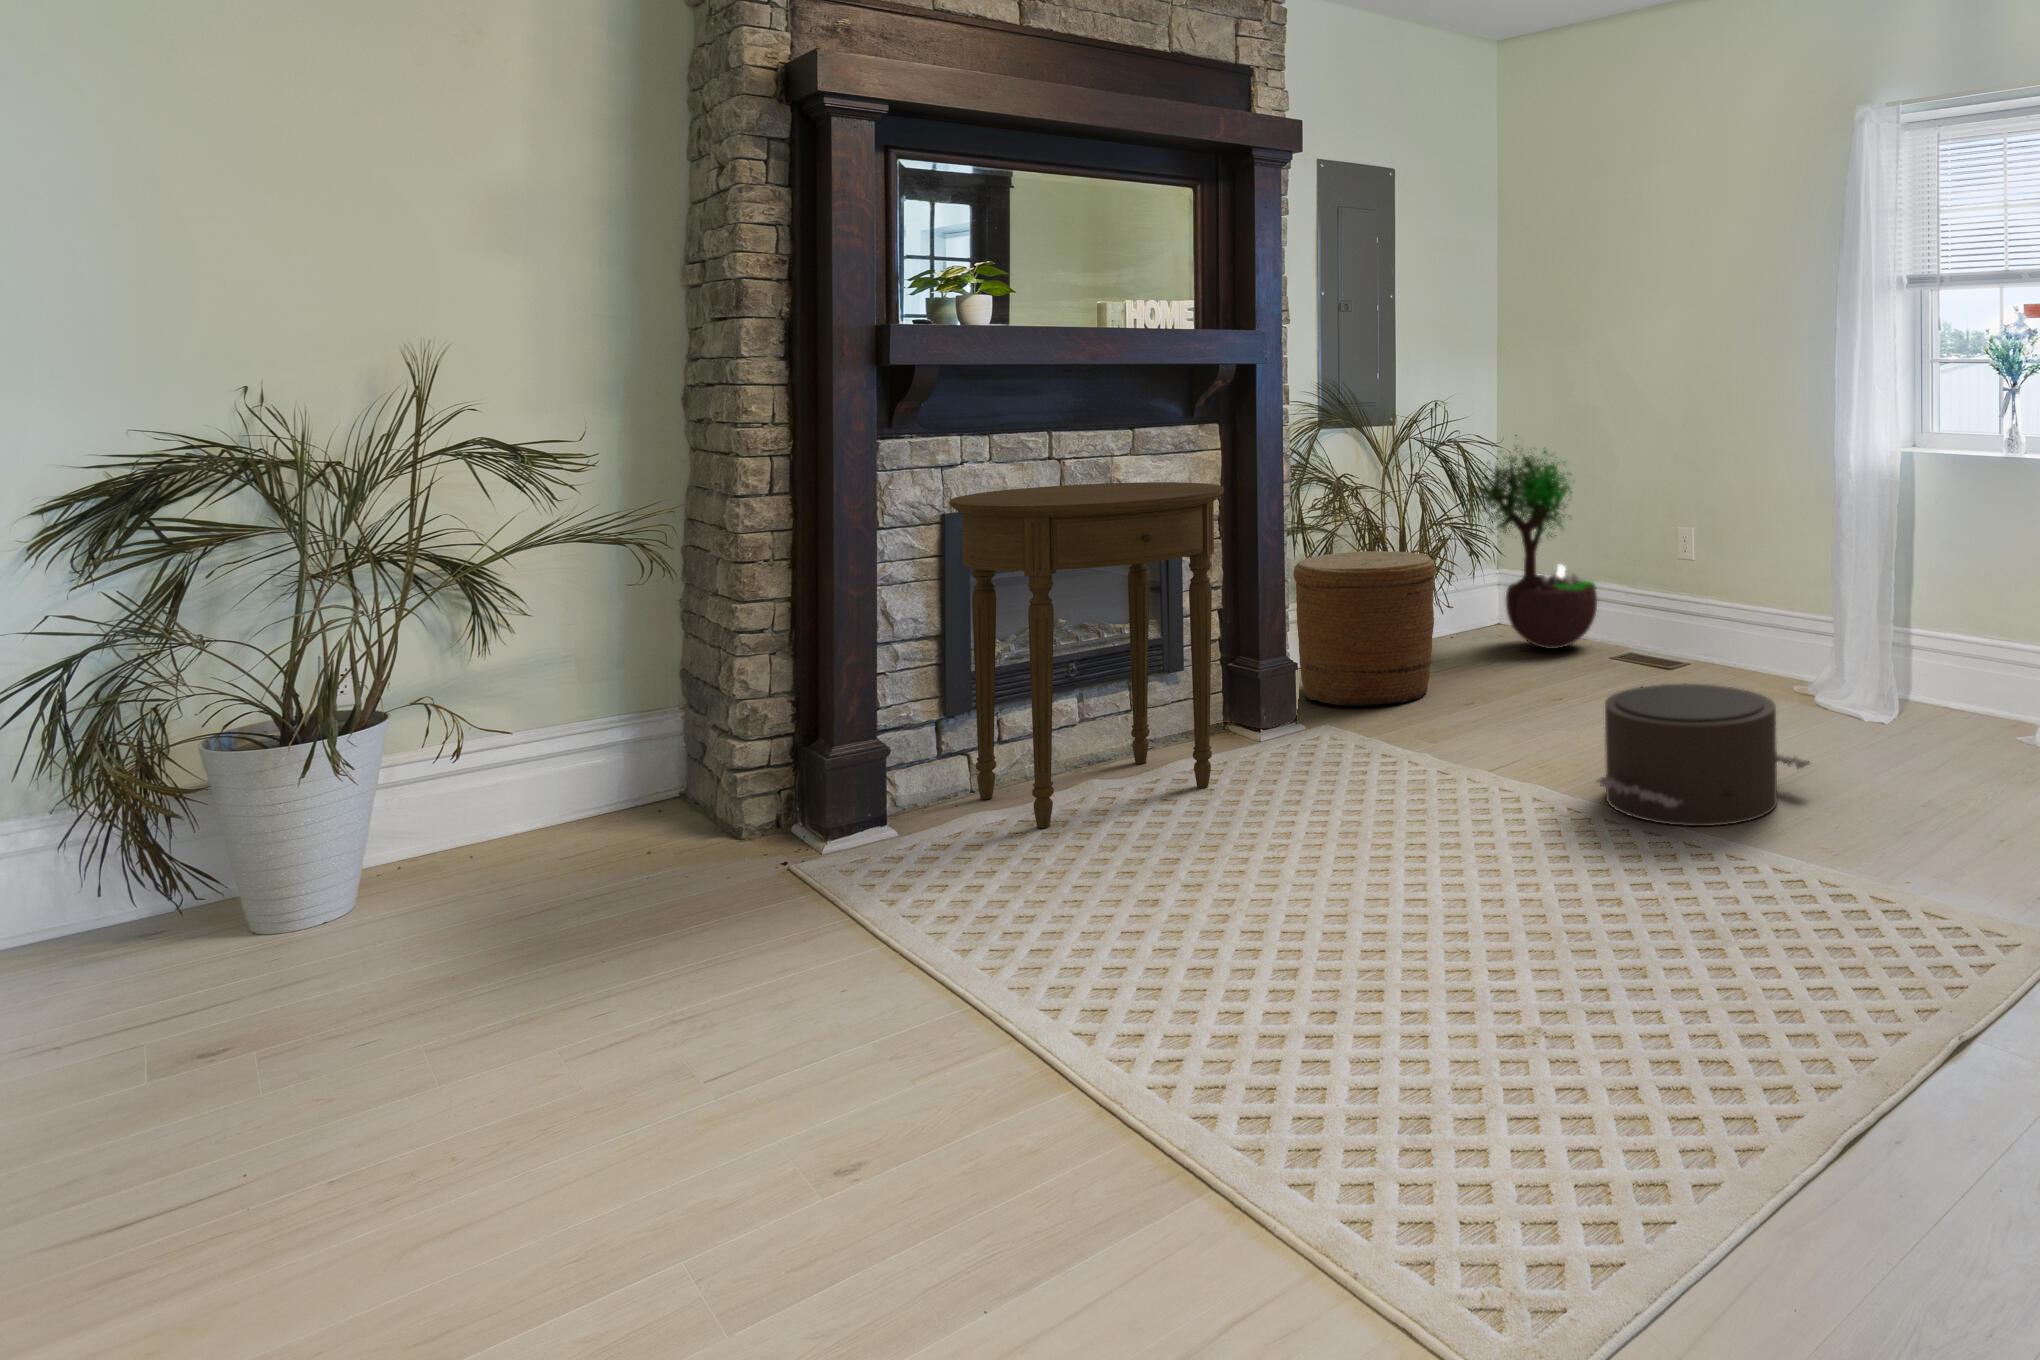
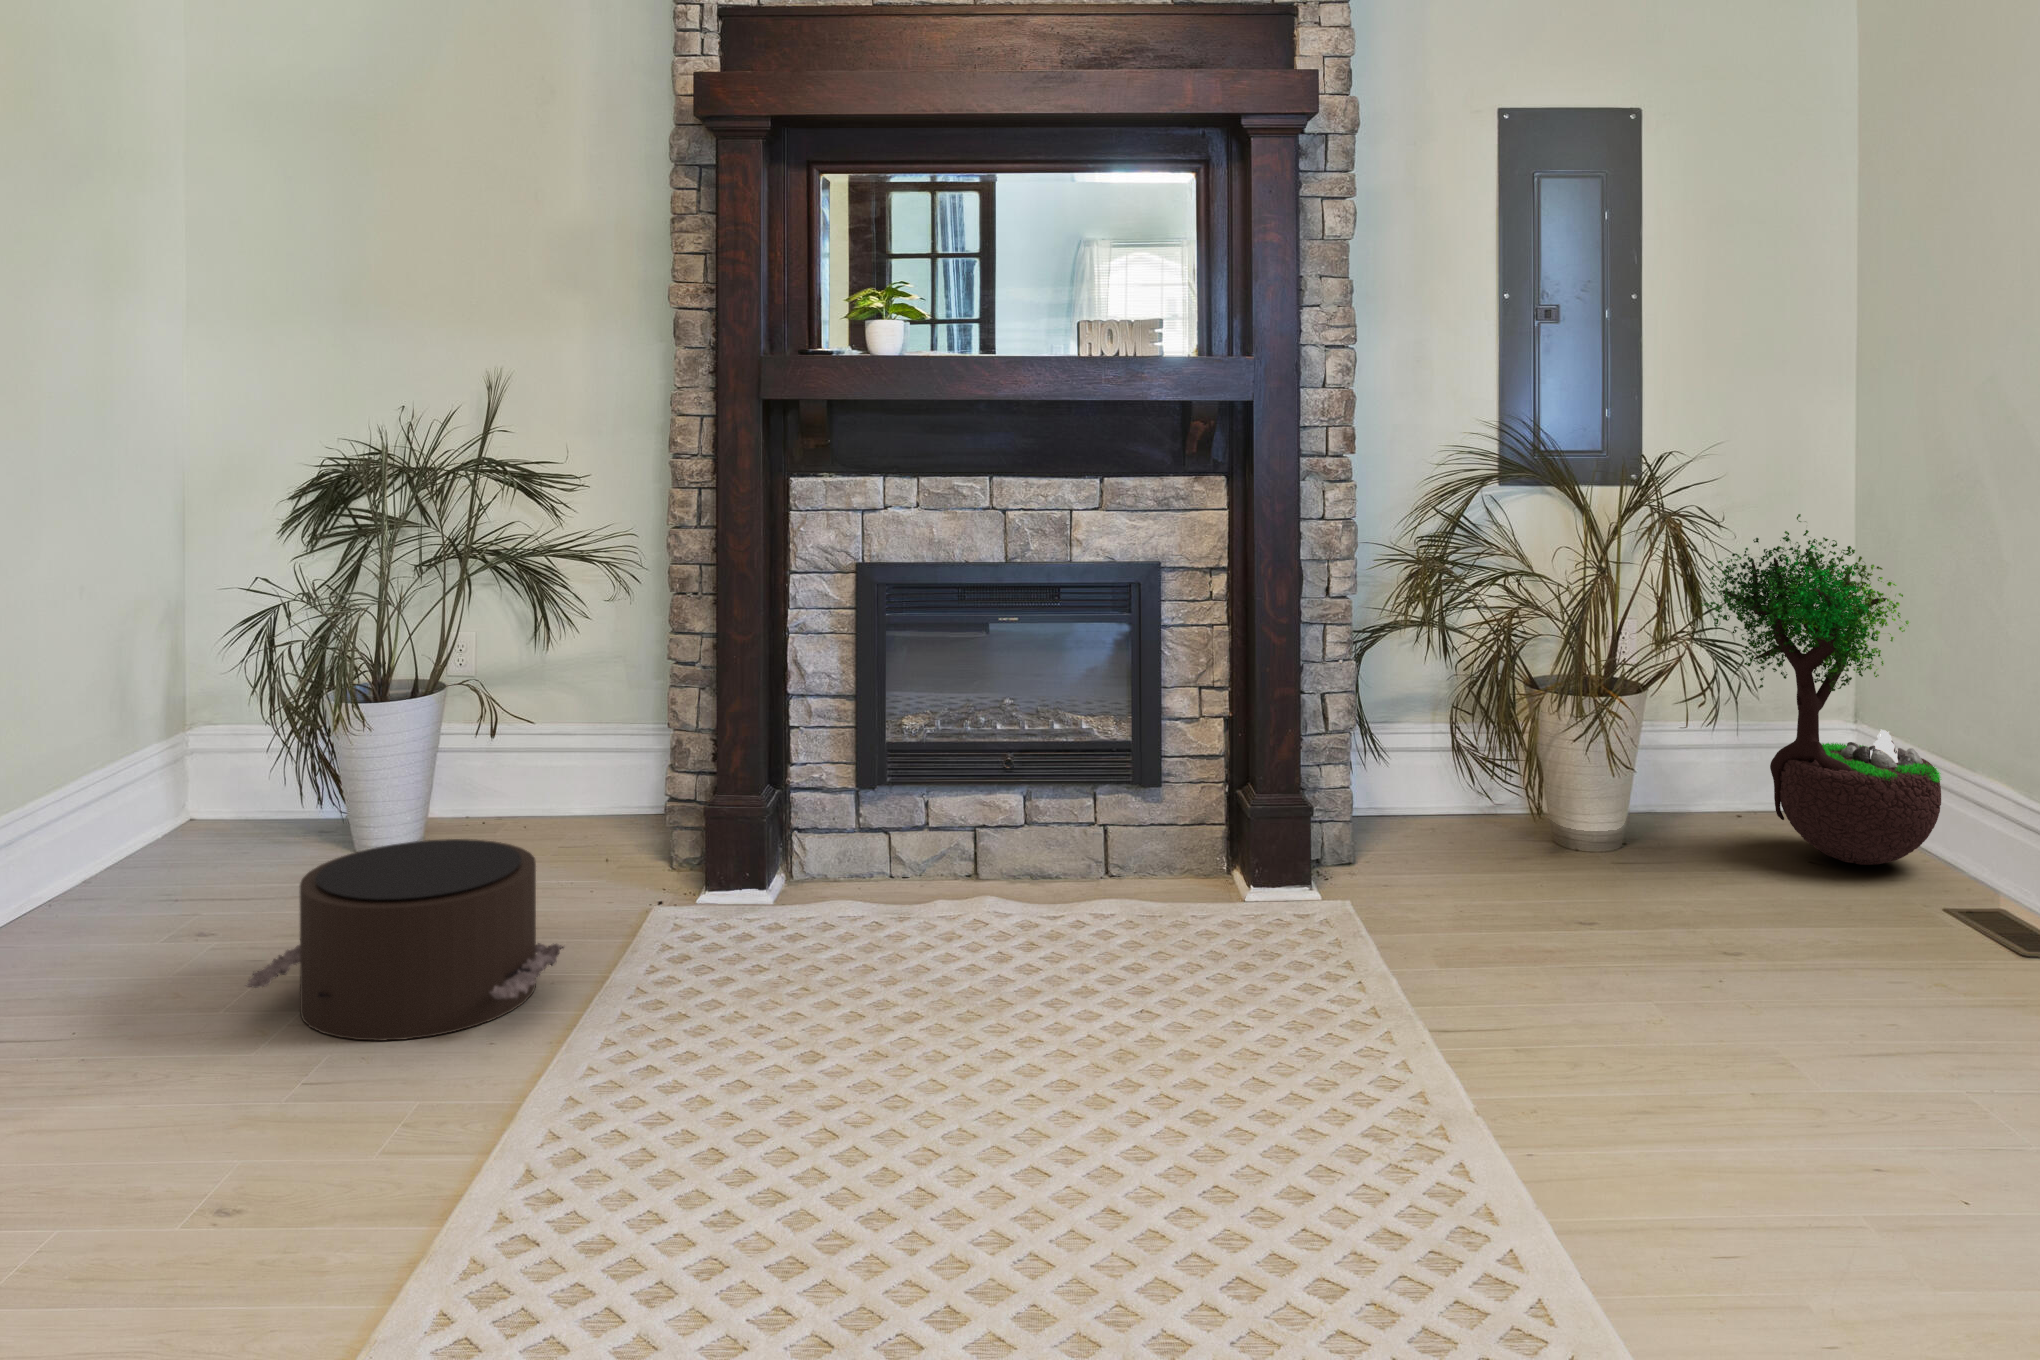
side table: present [950,482,1224,828] -> none [804,541,1125,937]
woven basket: present [1293,551,1435,706] -> none [1359,662,1565,892]
pouf: present [1597,684,1810,826] -> present [245,839,564,1041]

